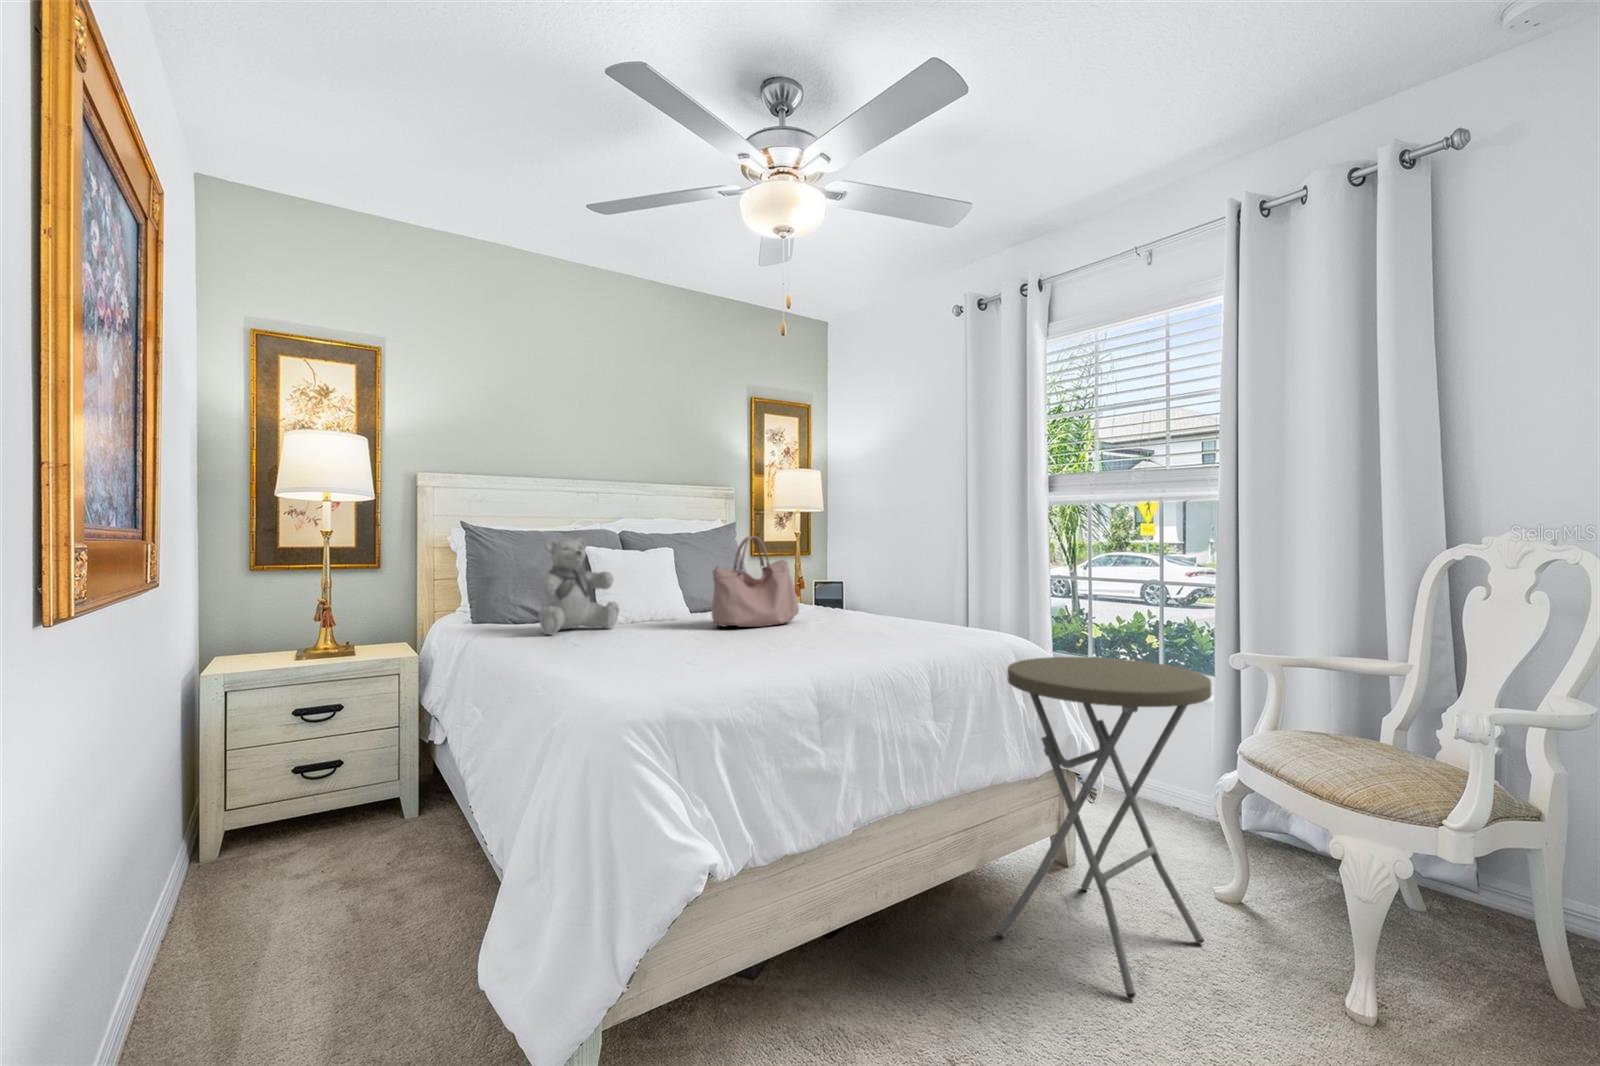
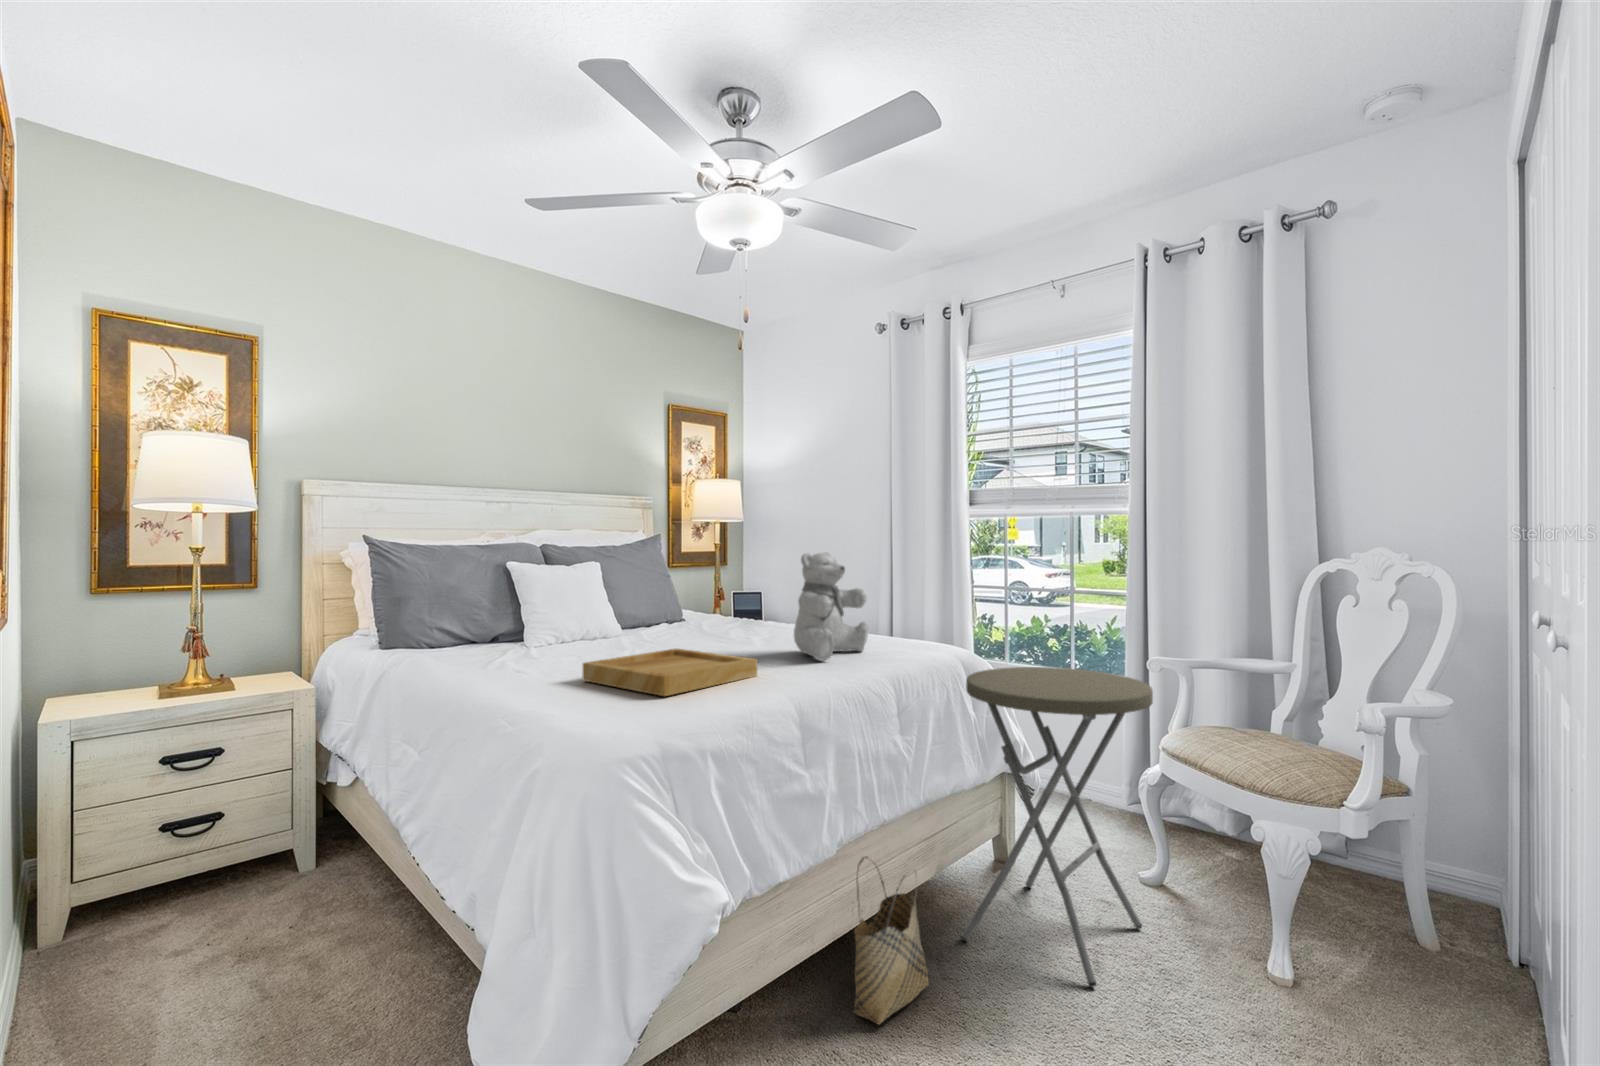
handbag: present [712,536,799,627] -> none [655,551,741,646]
teddy bear: present [538,538,619,635] -> present [794,552,869,661]
tray: none [625,628,790,670] -> present [583,648,757,696]
woven basket: none [866,840,950,1010] -> present [853,857,929,1025]

